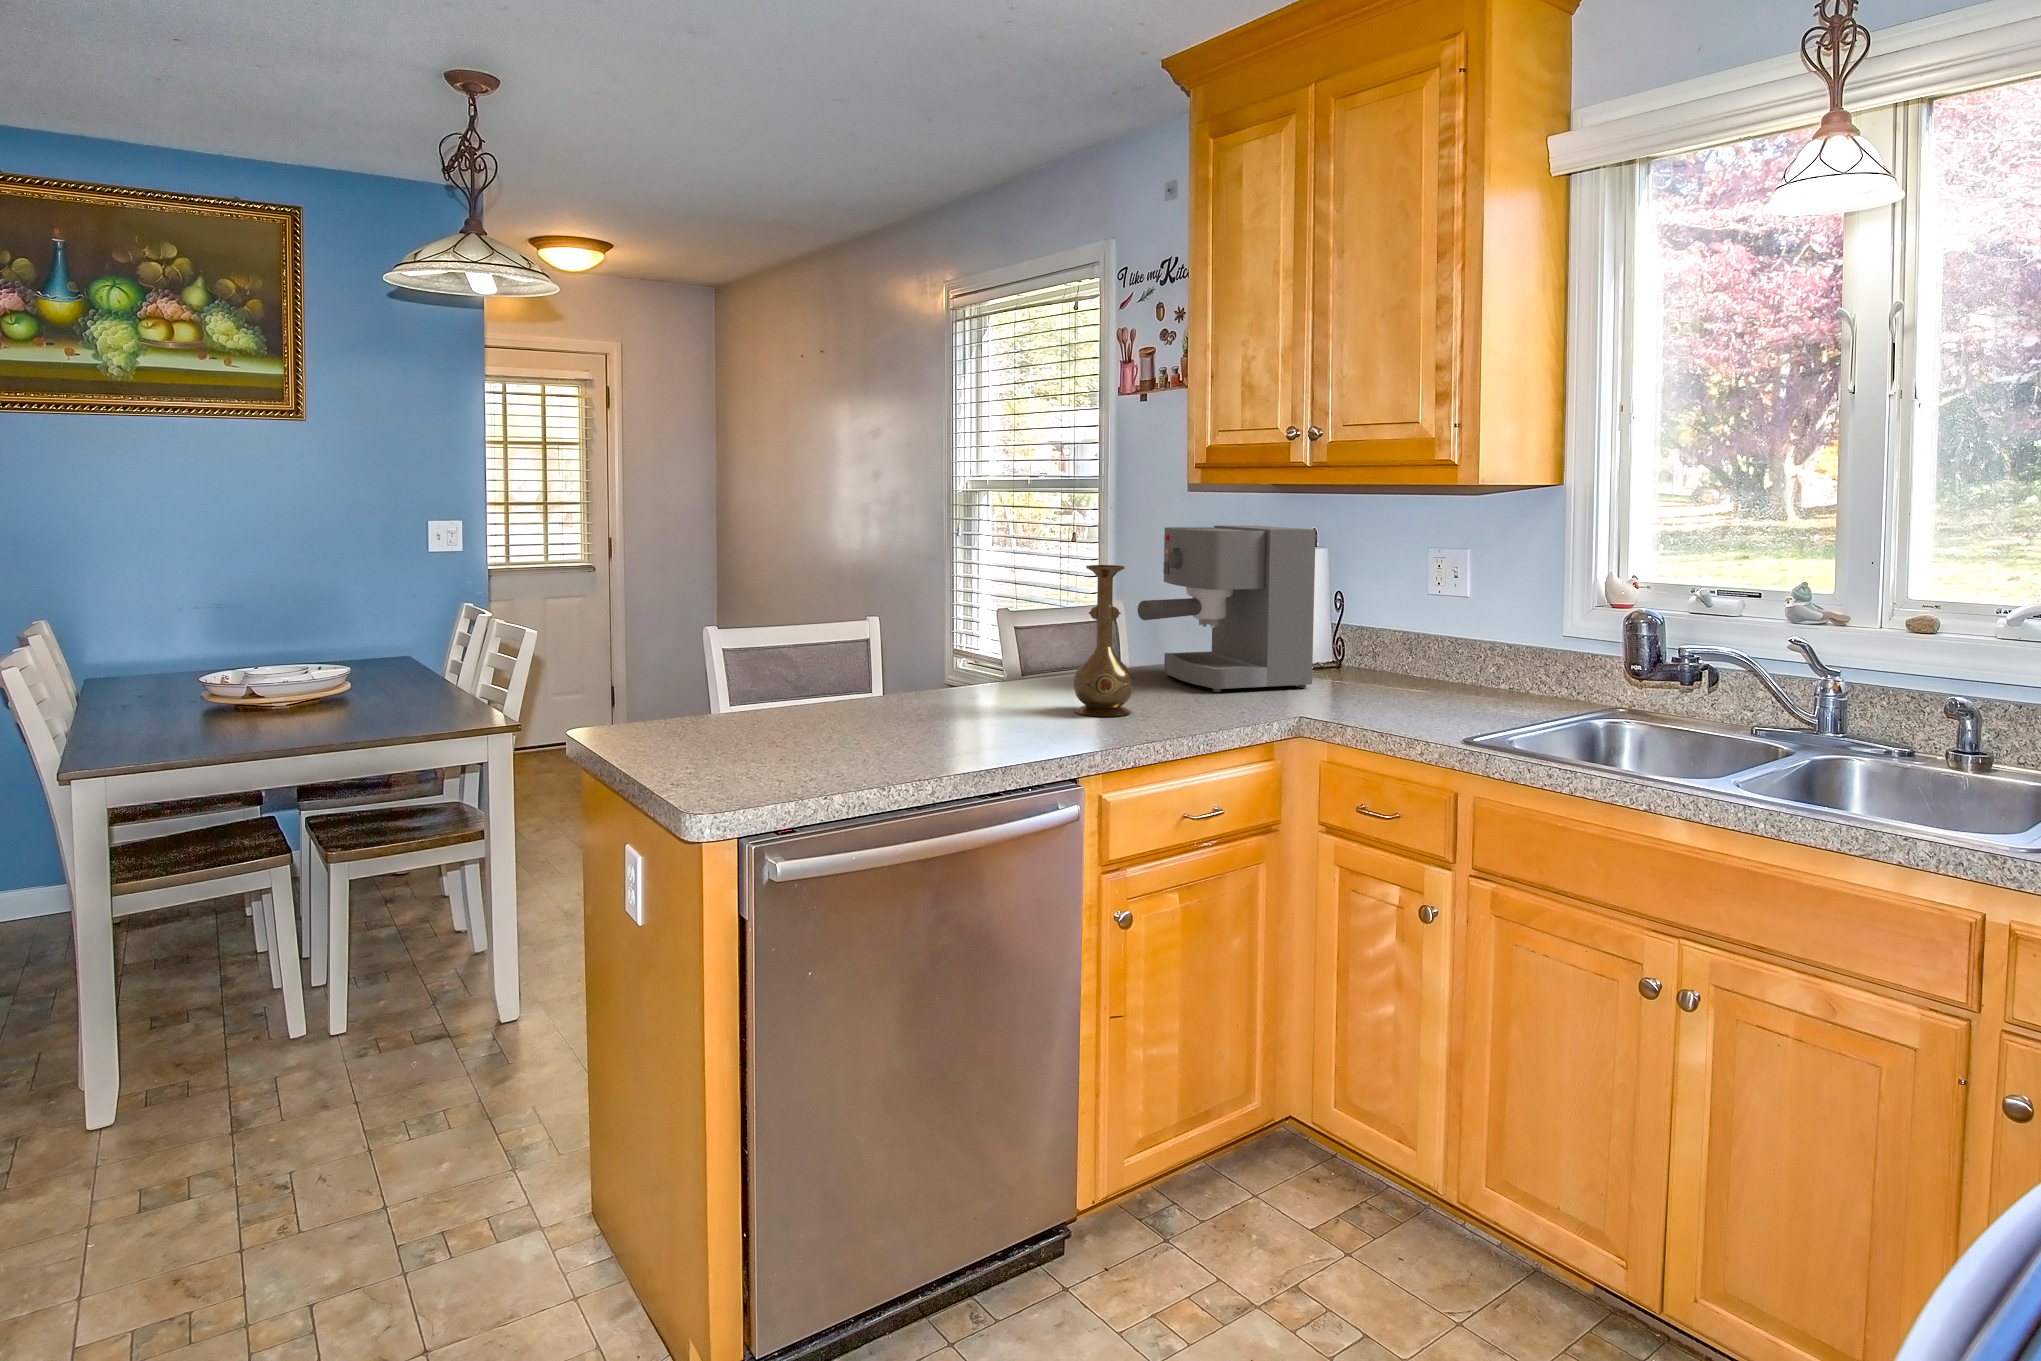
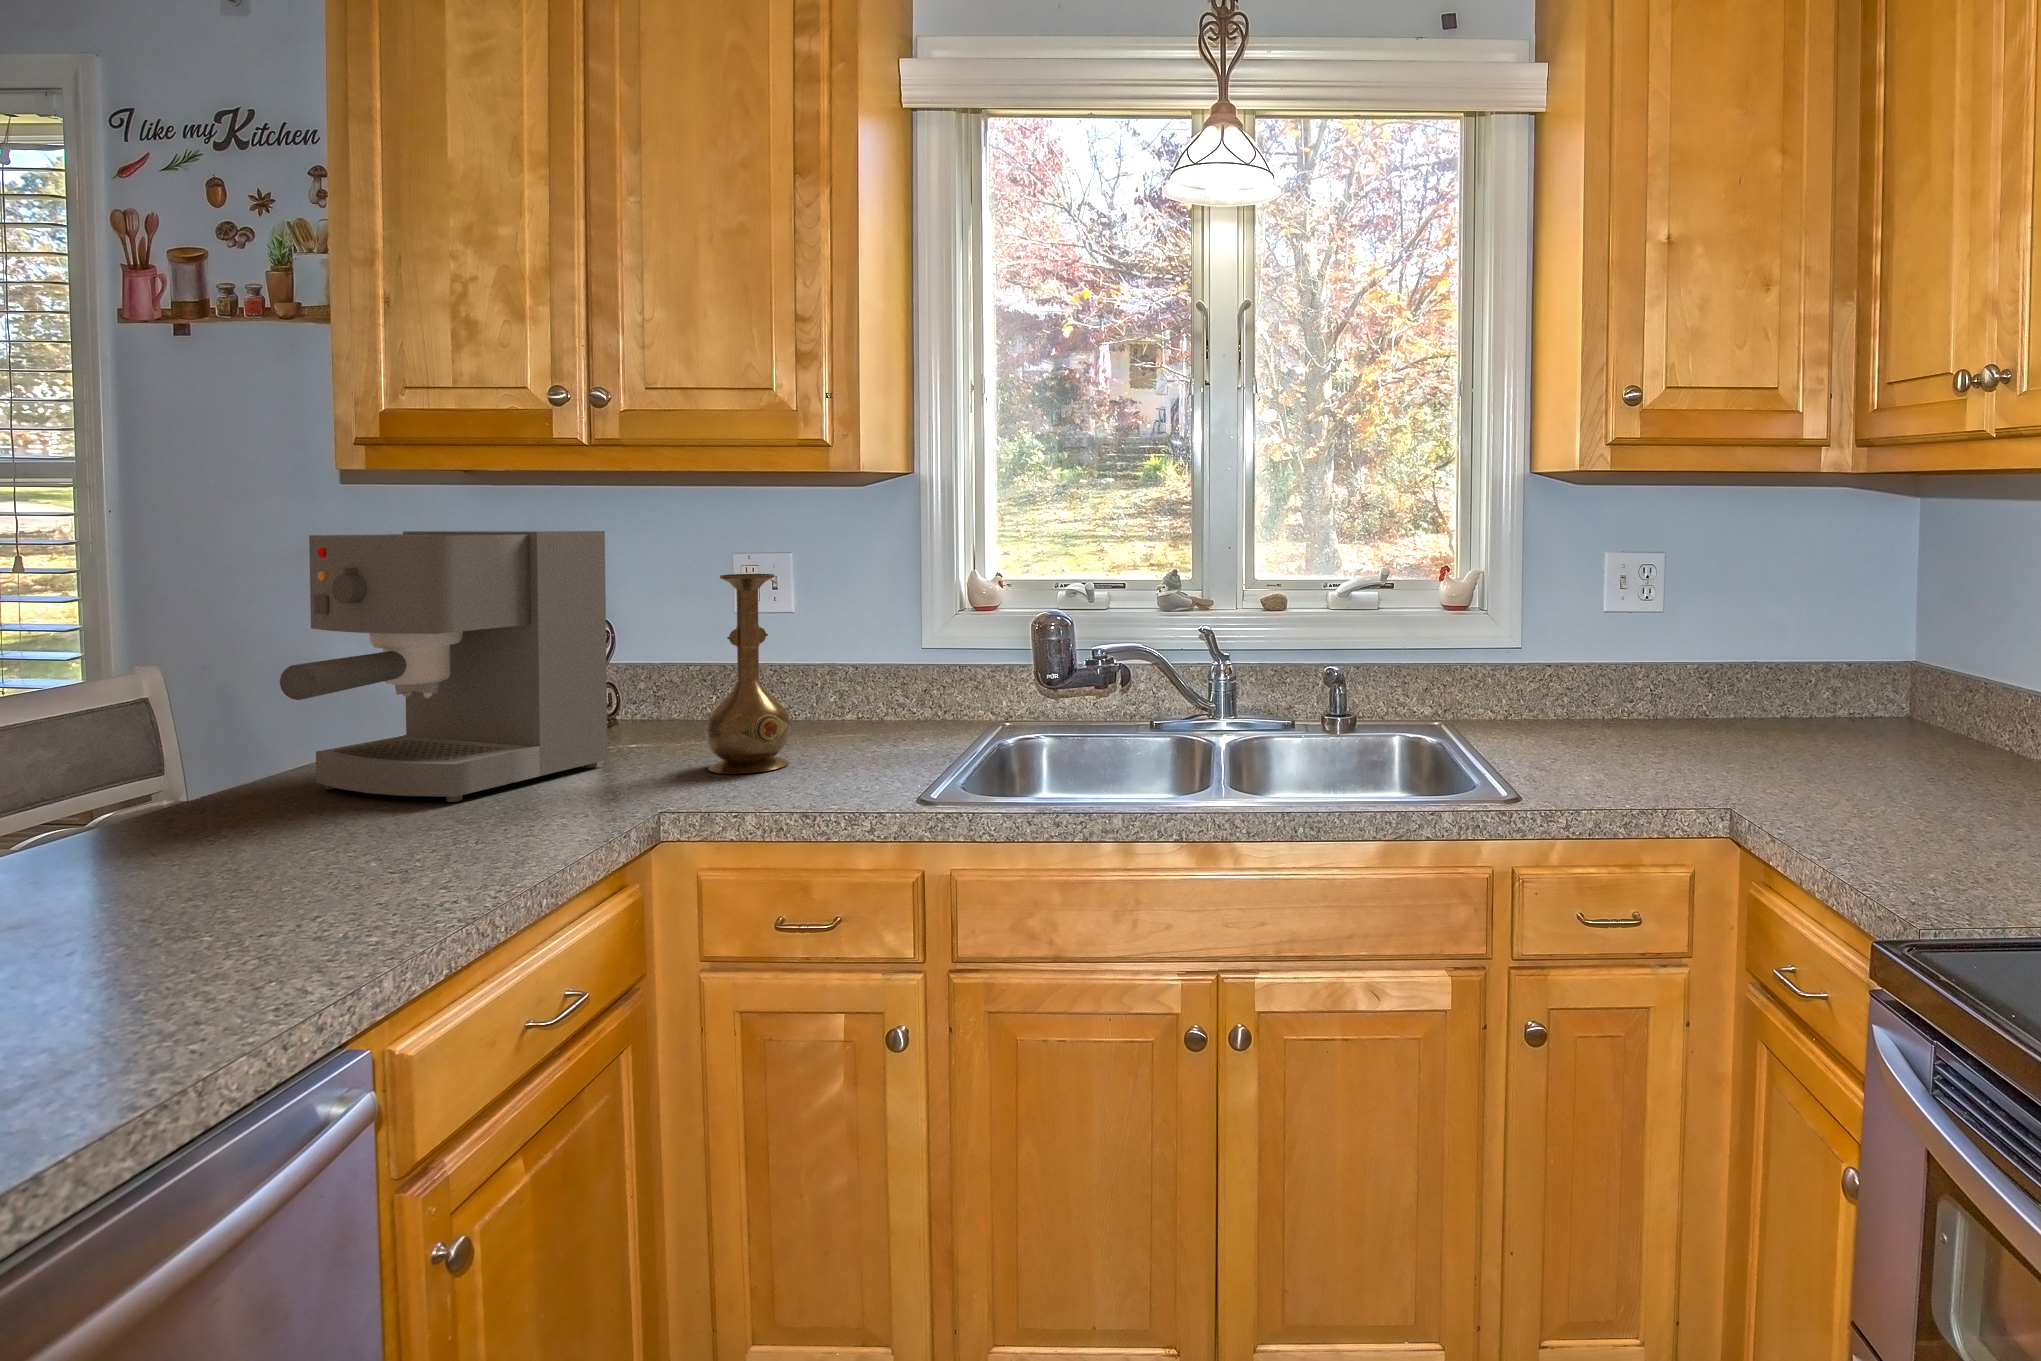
vase: present [1073,565,1134,717] -> present [705,574,791,774]

